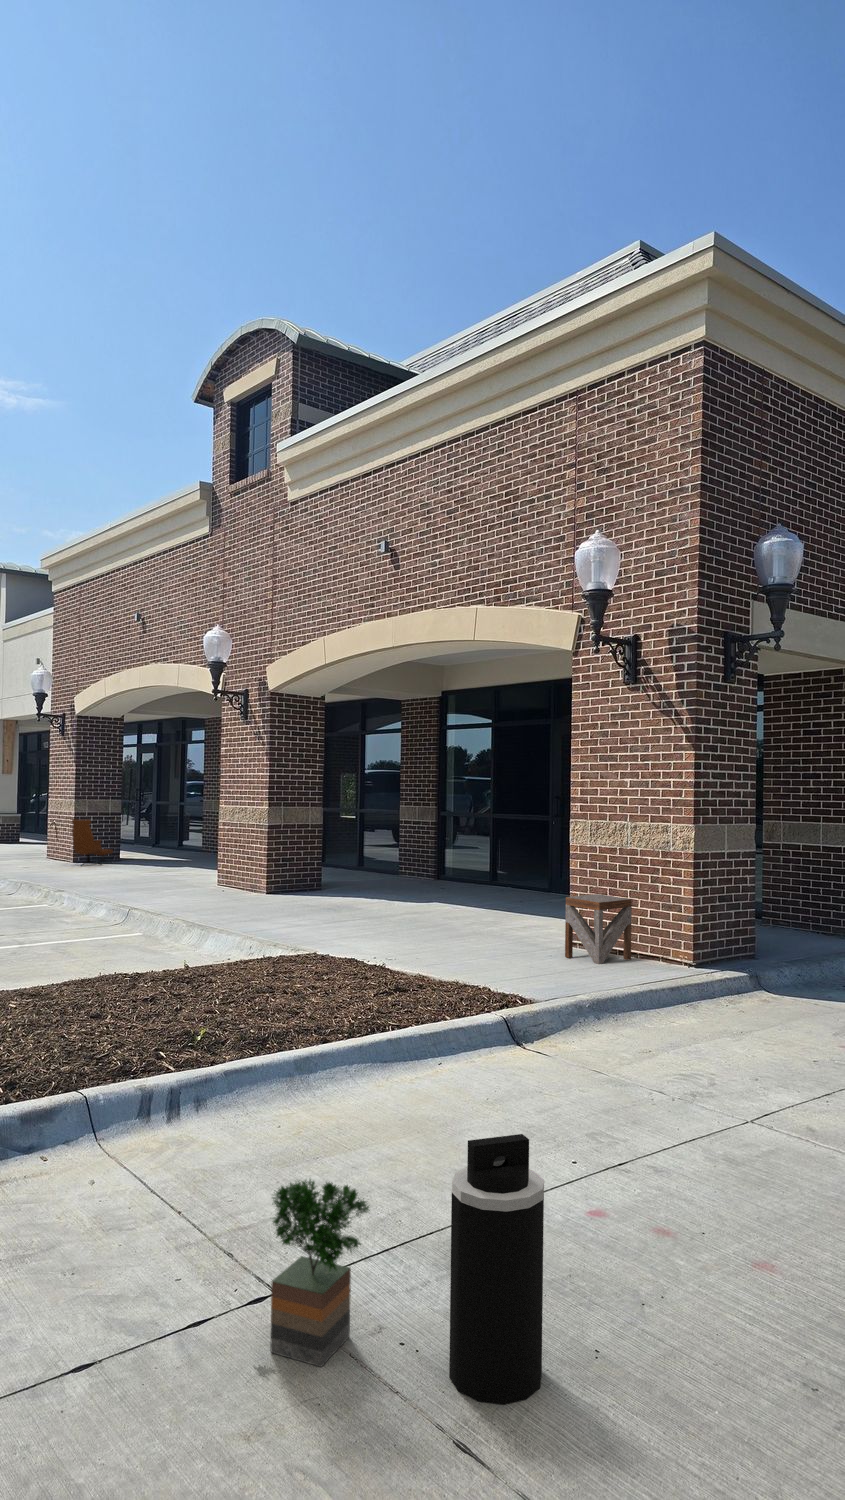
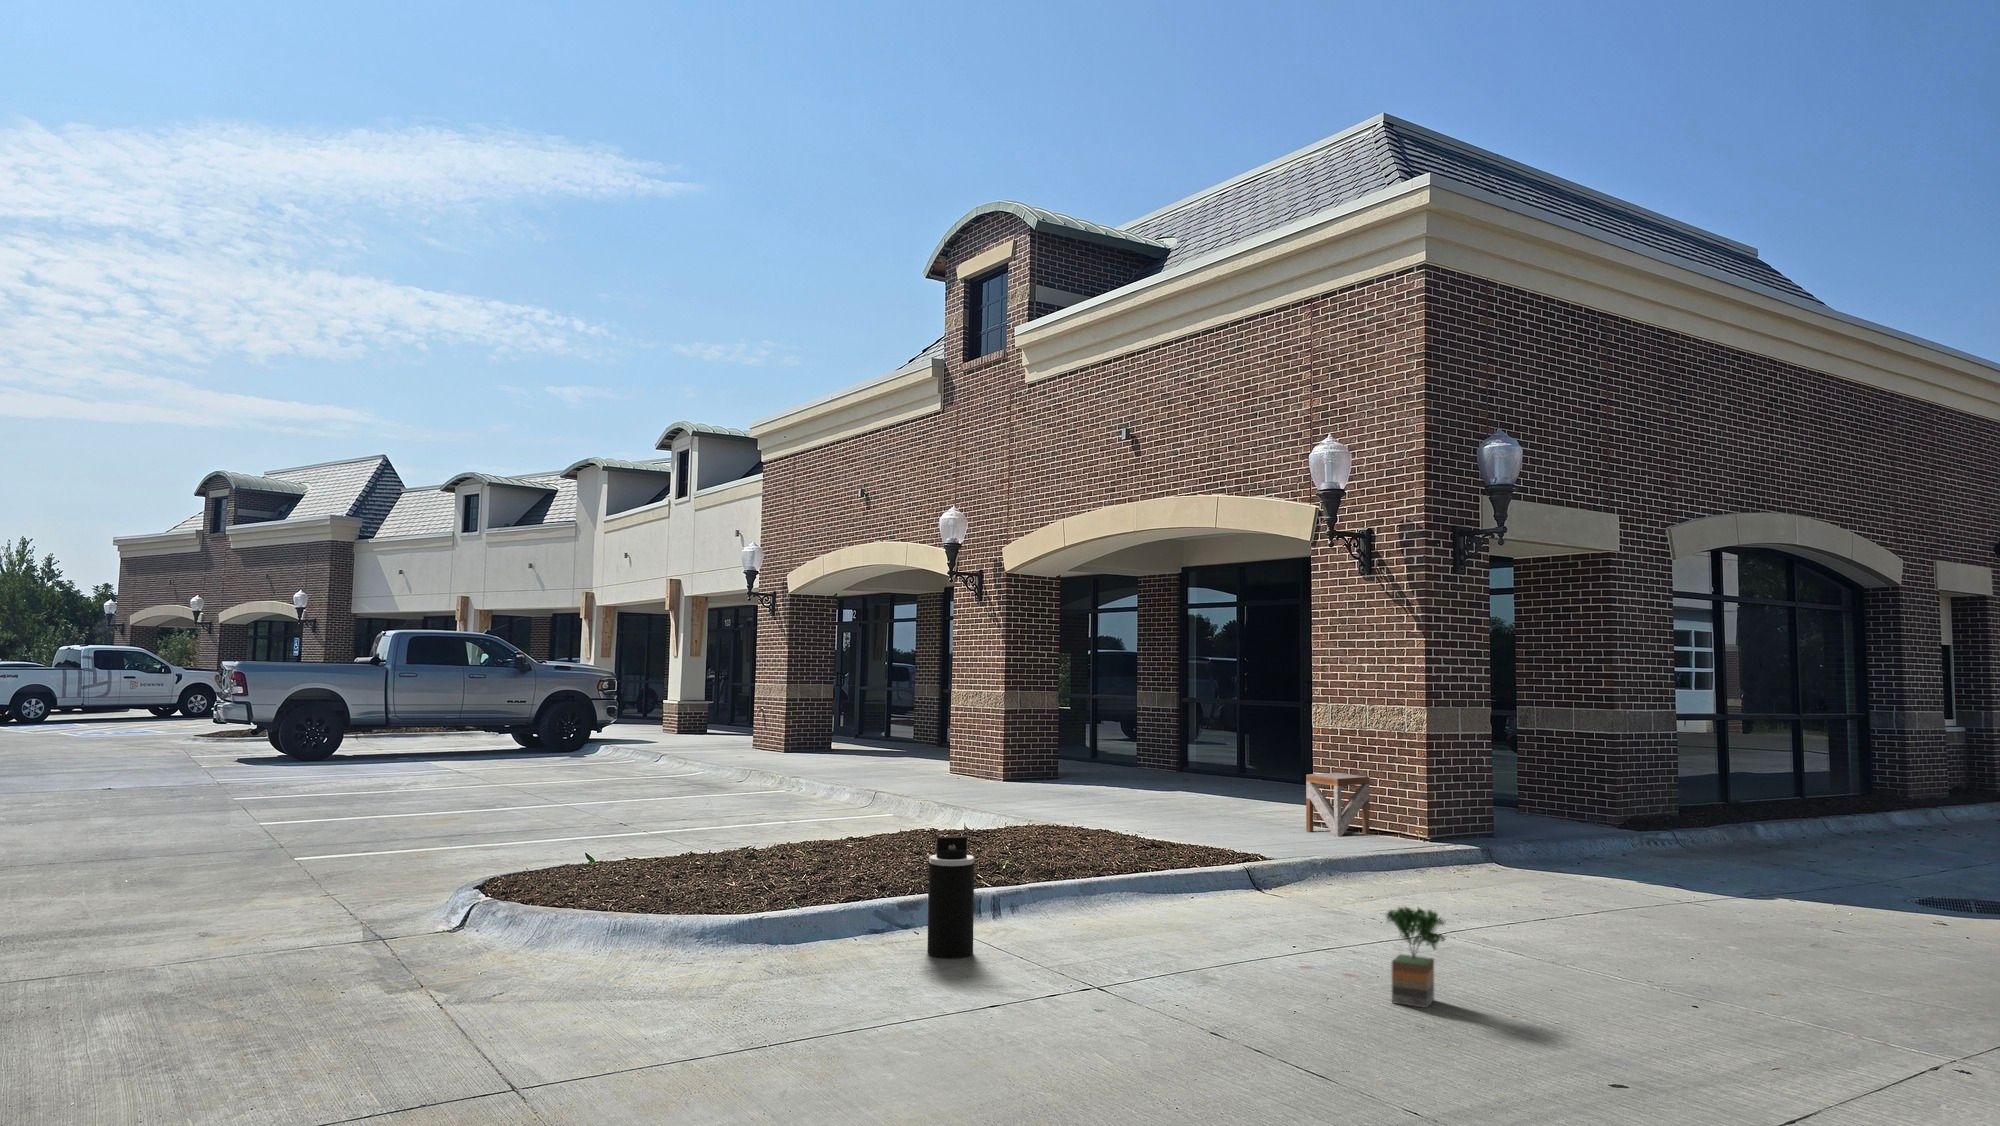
lounge chair: present [72,819,113,864] -> none [788,704,828,754]
trash can: present [449,1134,544,1405] -> present [927,836,974,959]
potted tree: present [271,1179,370,1367] -> present [1386,906,1445,1008]

